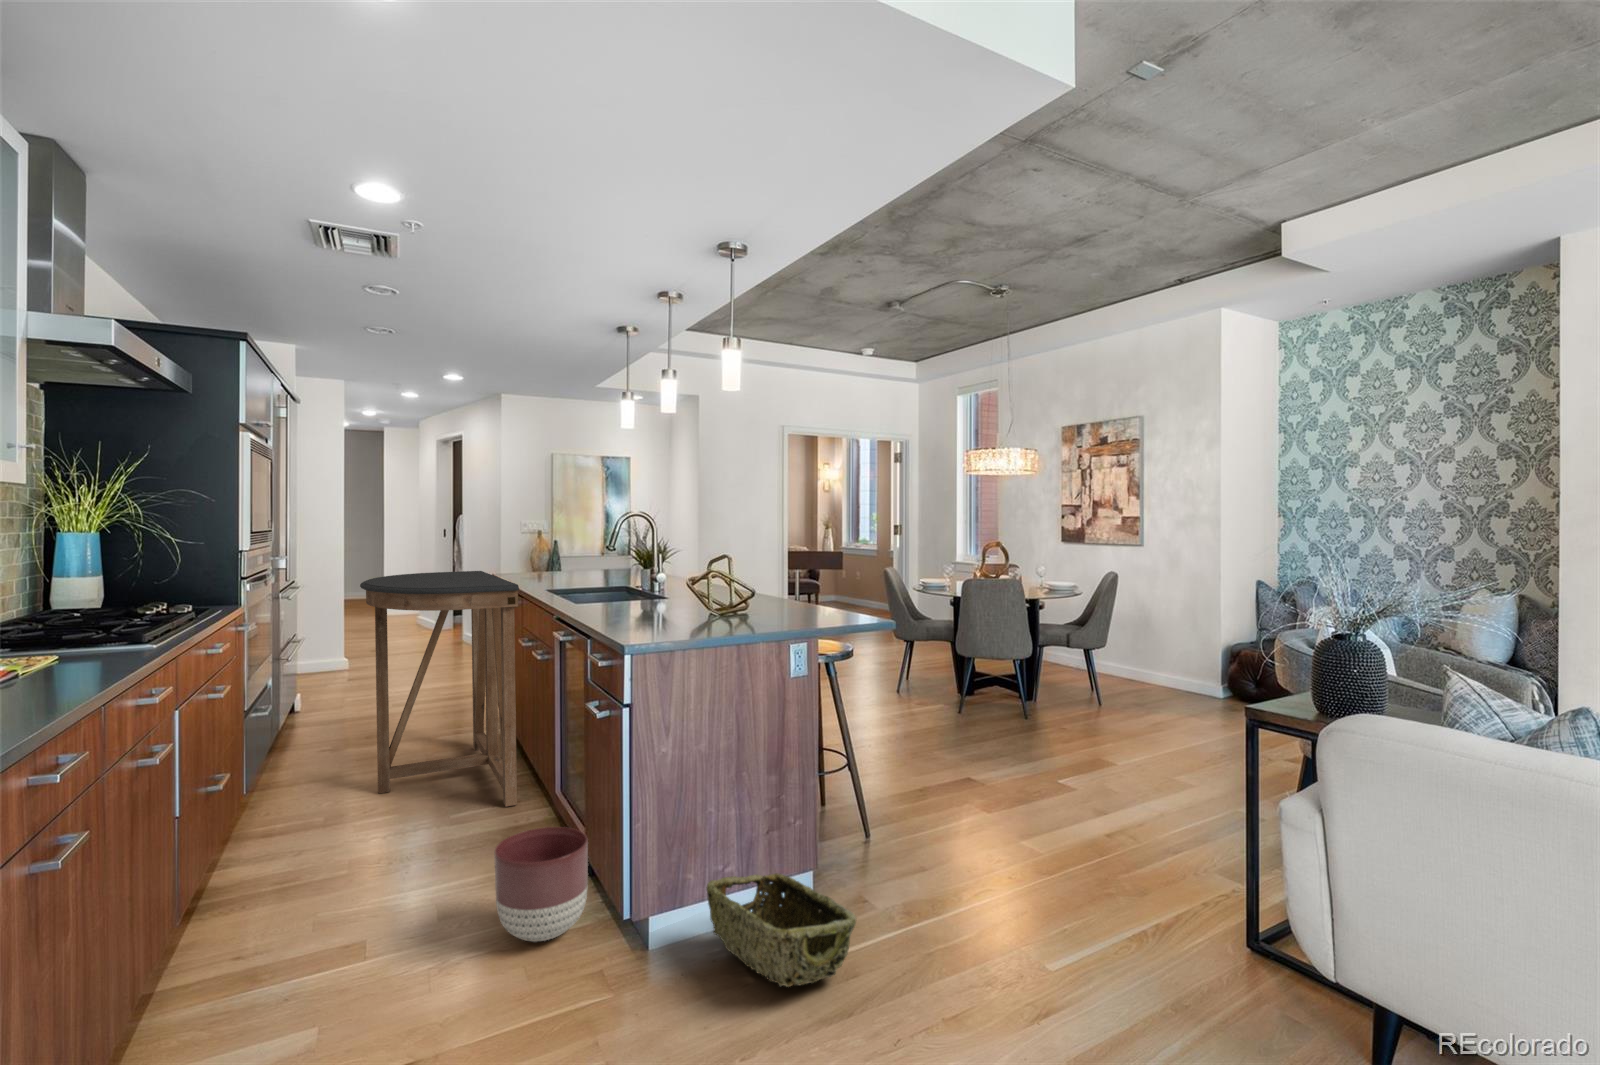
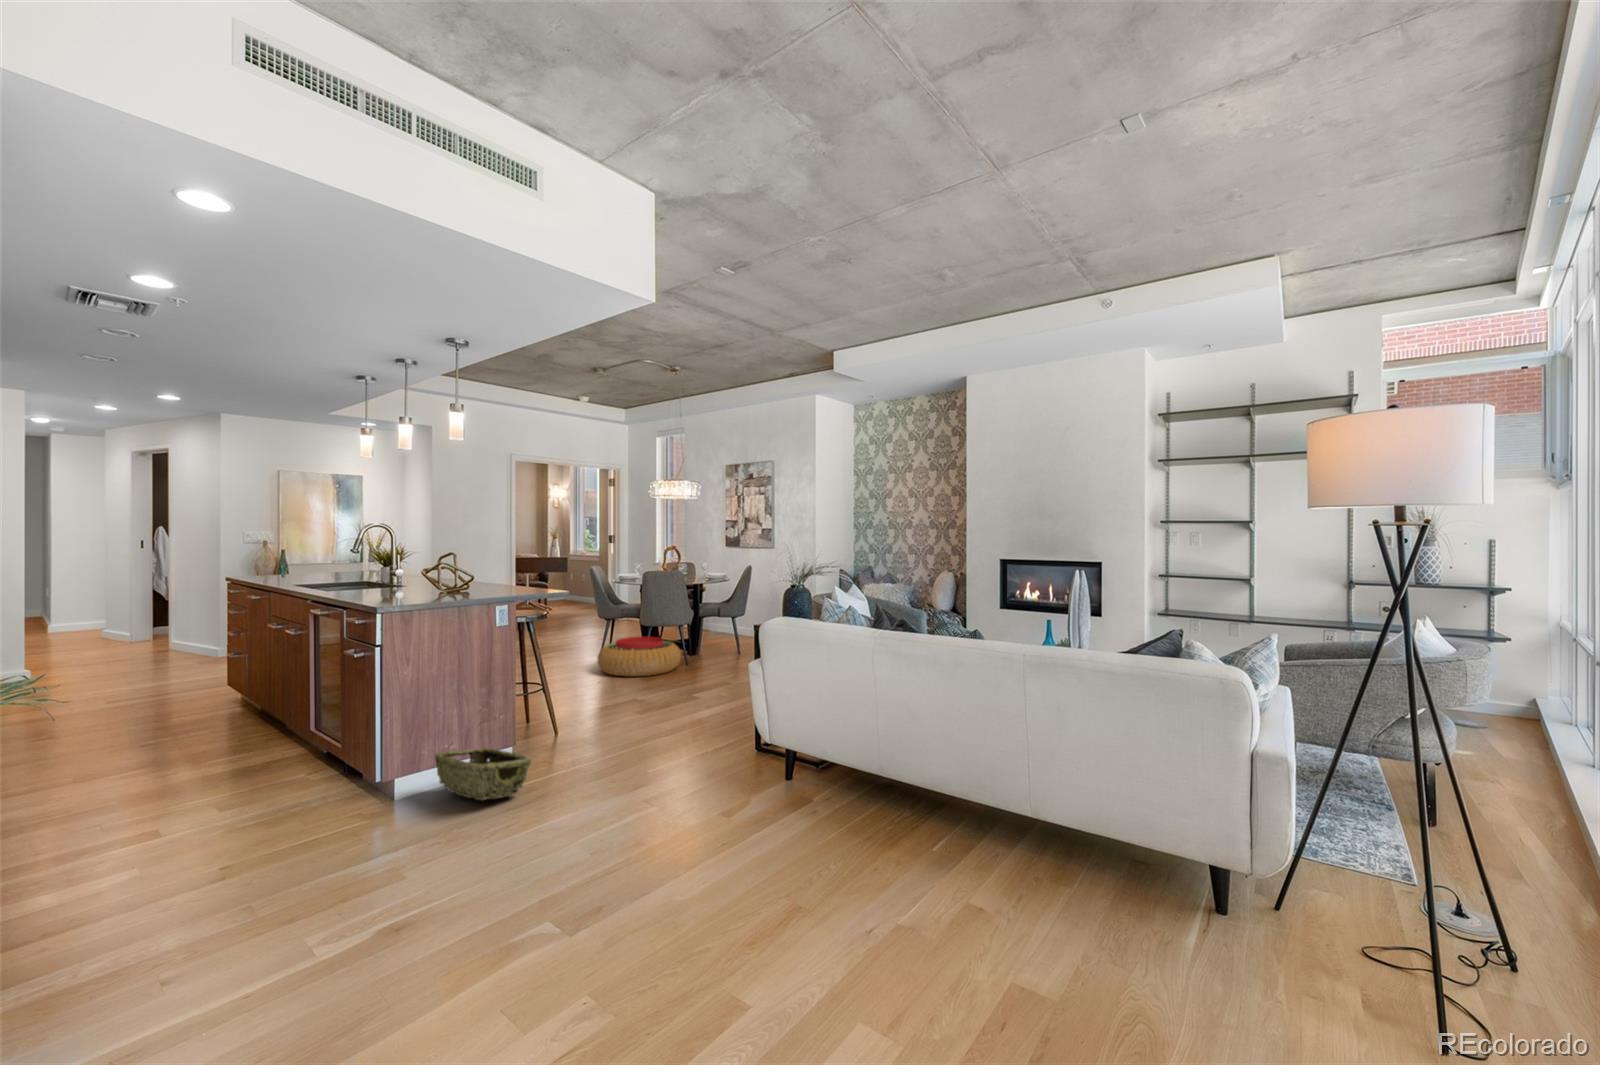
console table: present [360,571,519,806] -> none [125,571,281,750]
pouf: none [905,671,1024,732] -> present [598,637,681,676]
planter: present [494,827,588,942] -> none [277,734,348,806]

